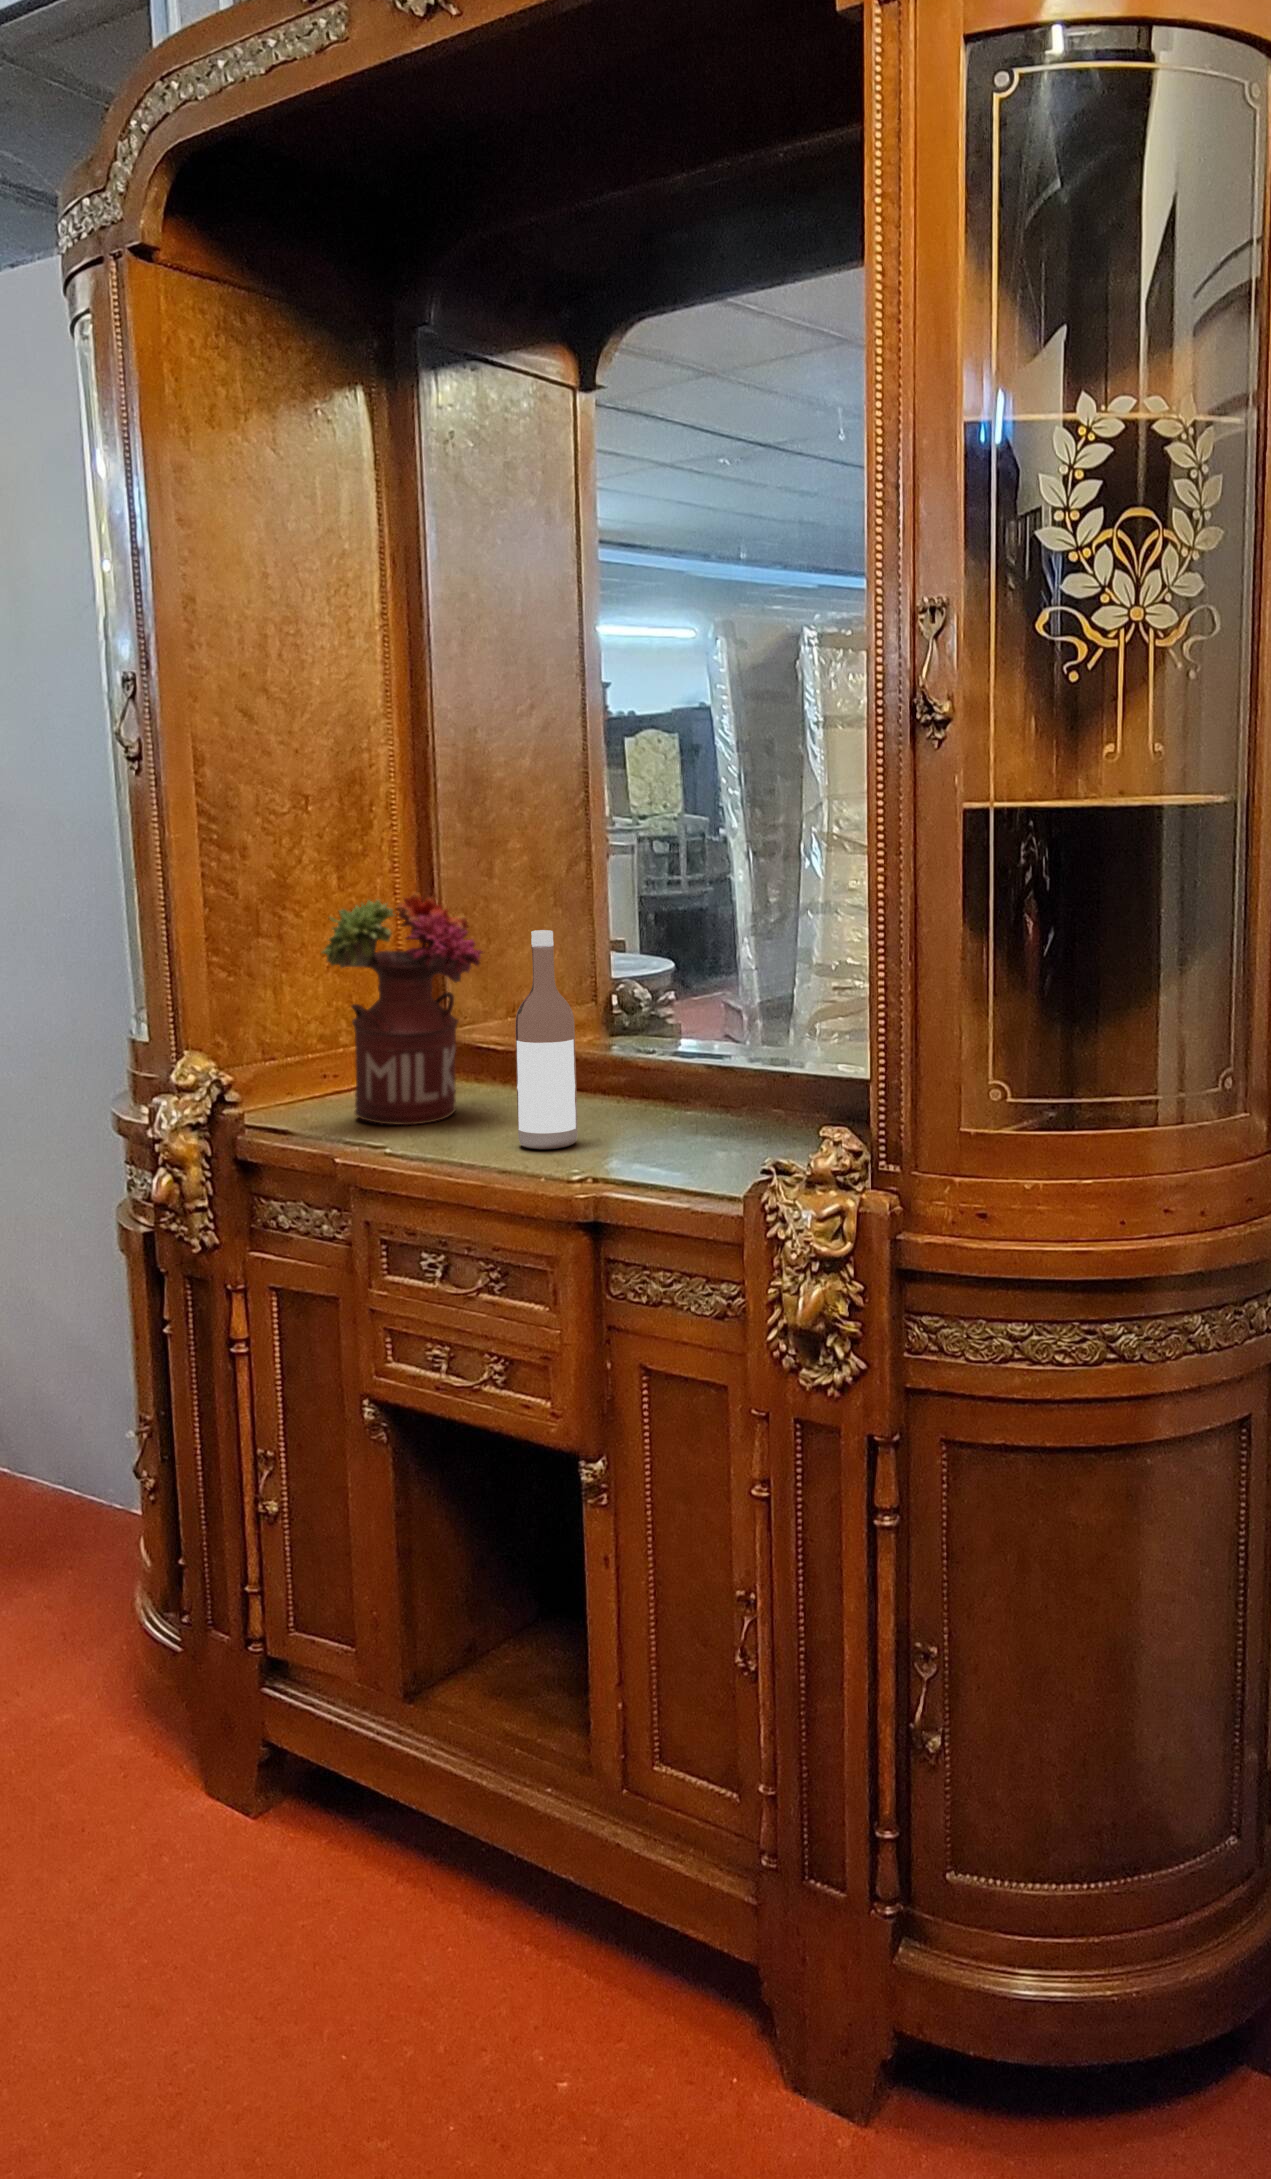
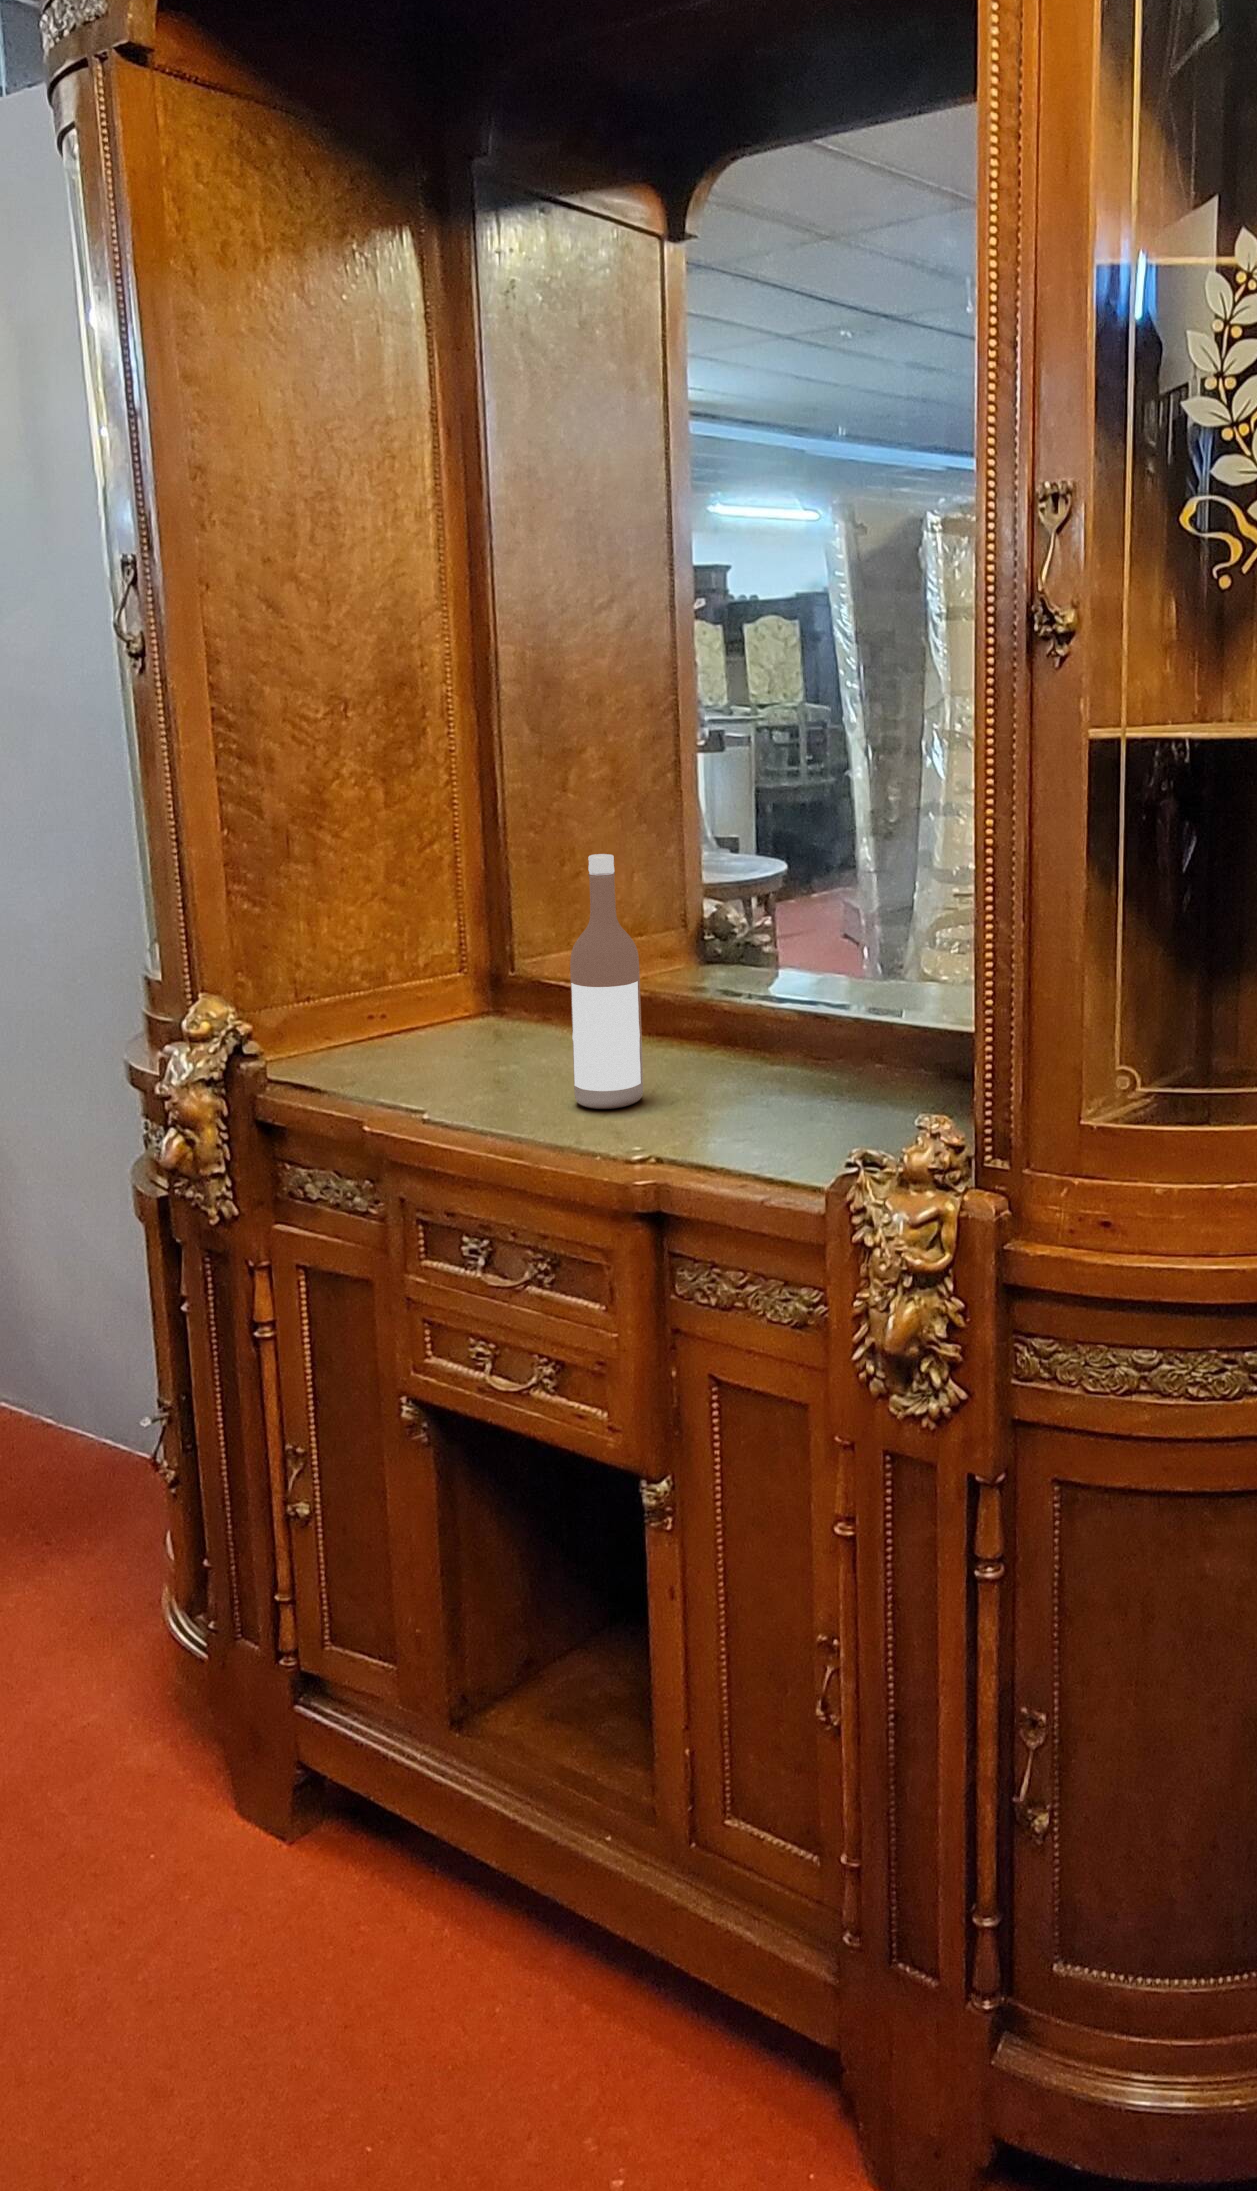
flower arrangement: present [322,892,482,1125] -> none [352,798,541,1068]

